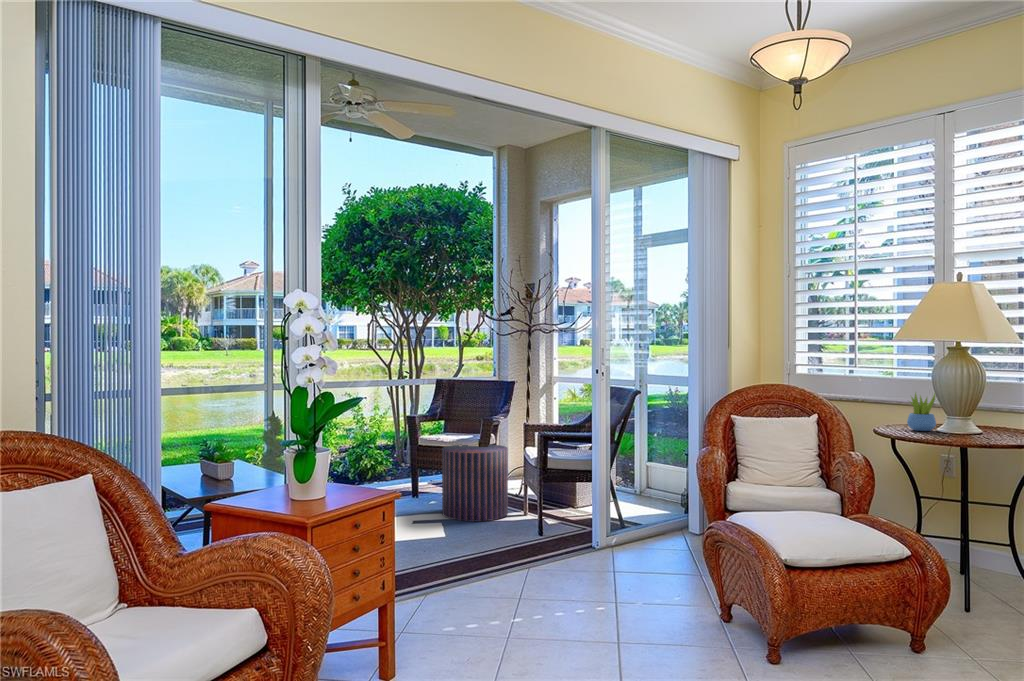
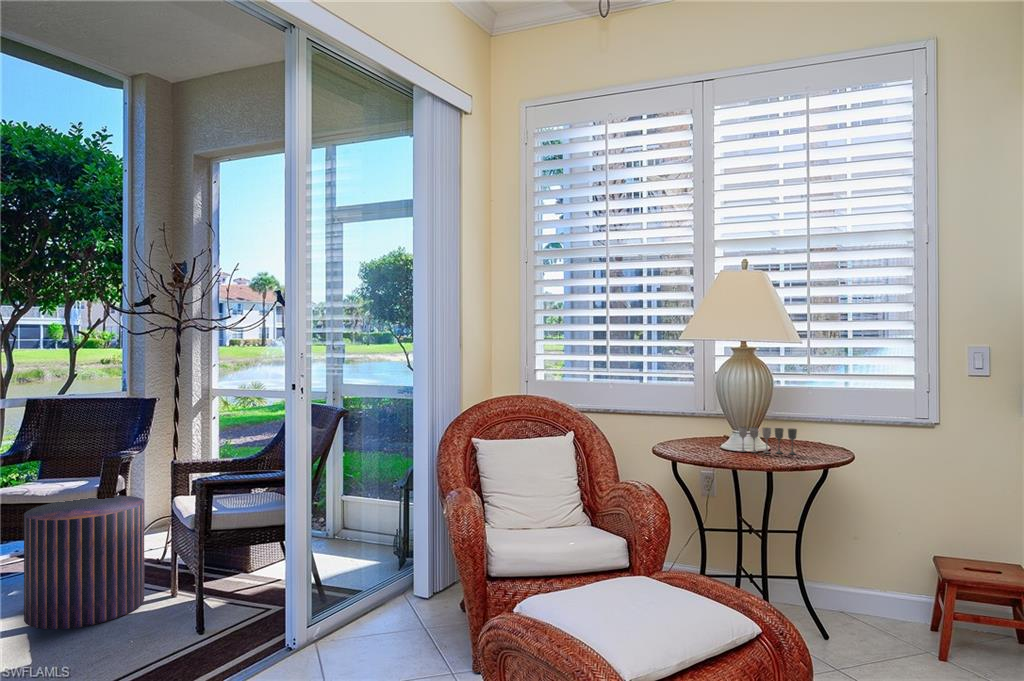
succulent plant: present [907,393,936,431] -> none [683,401,715,448]
wine glass: none [951,414,1004,438] -> present [739,427,797,454]

